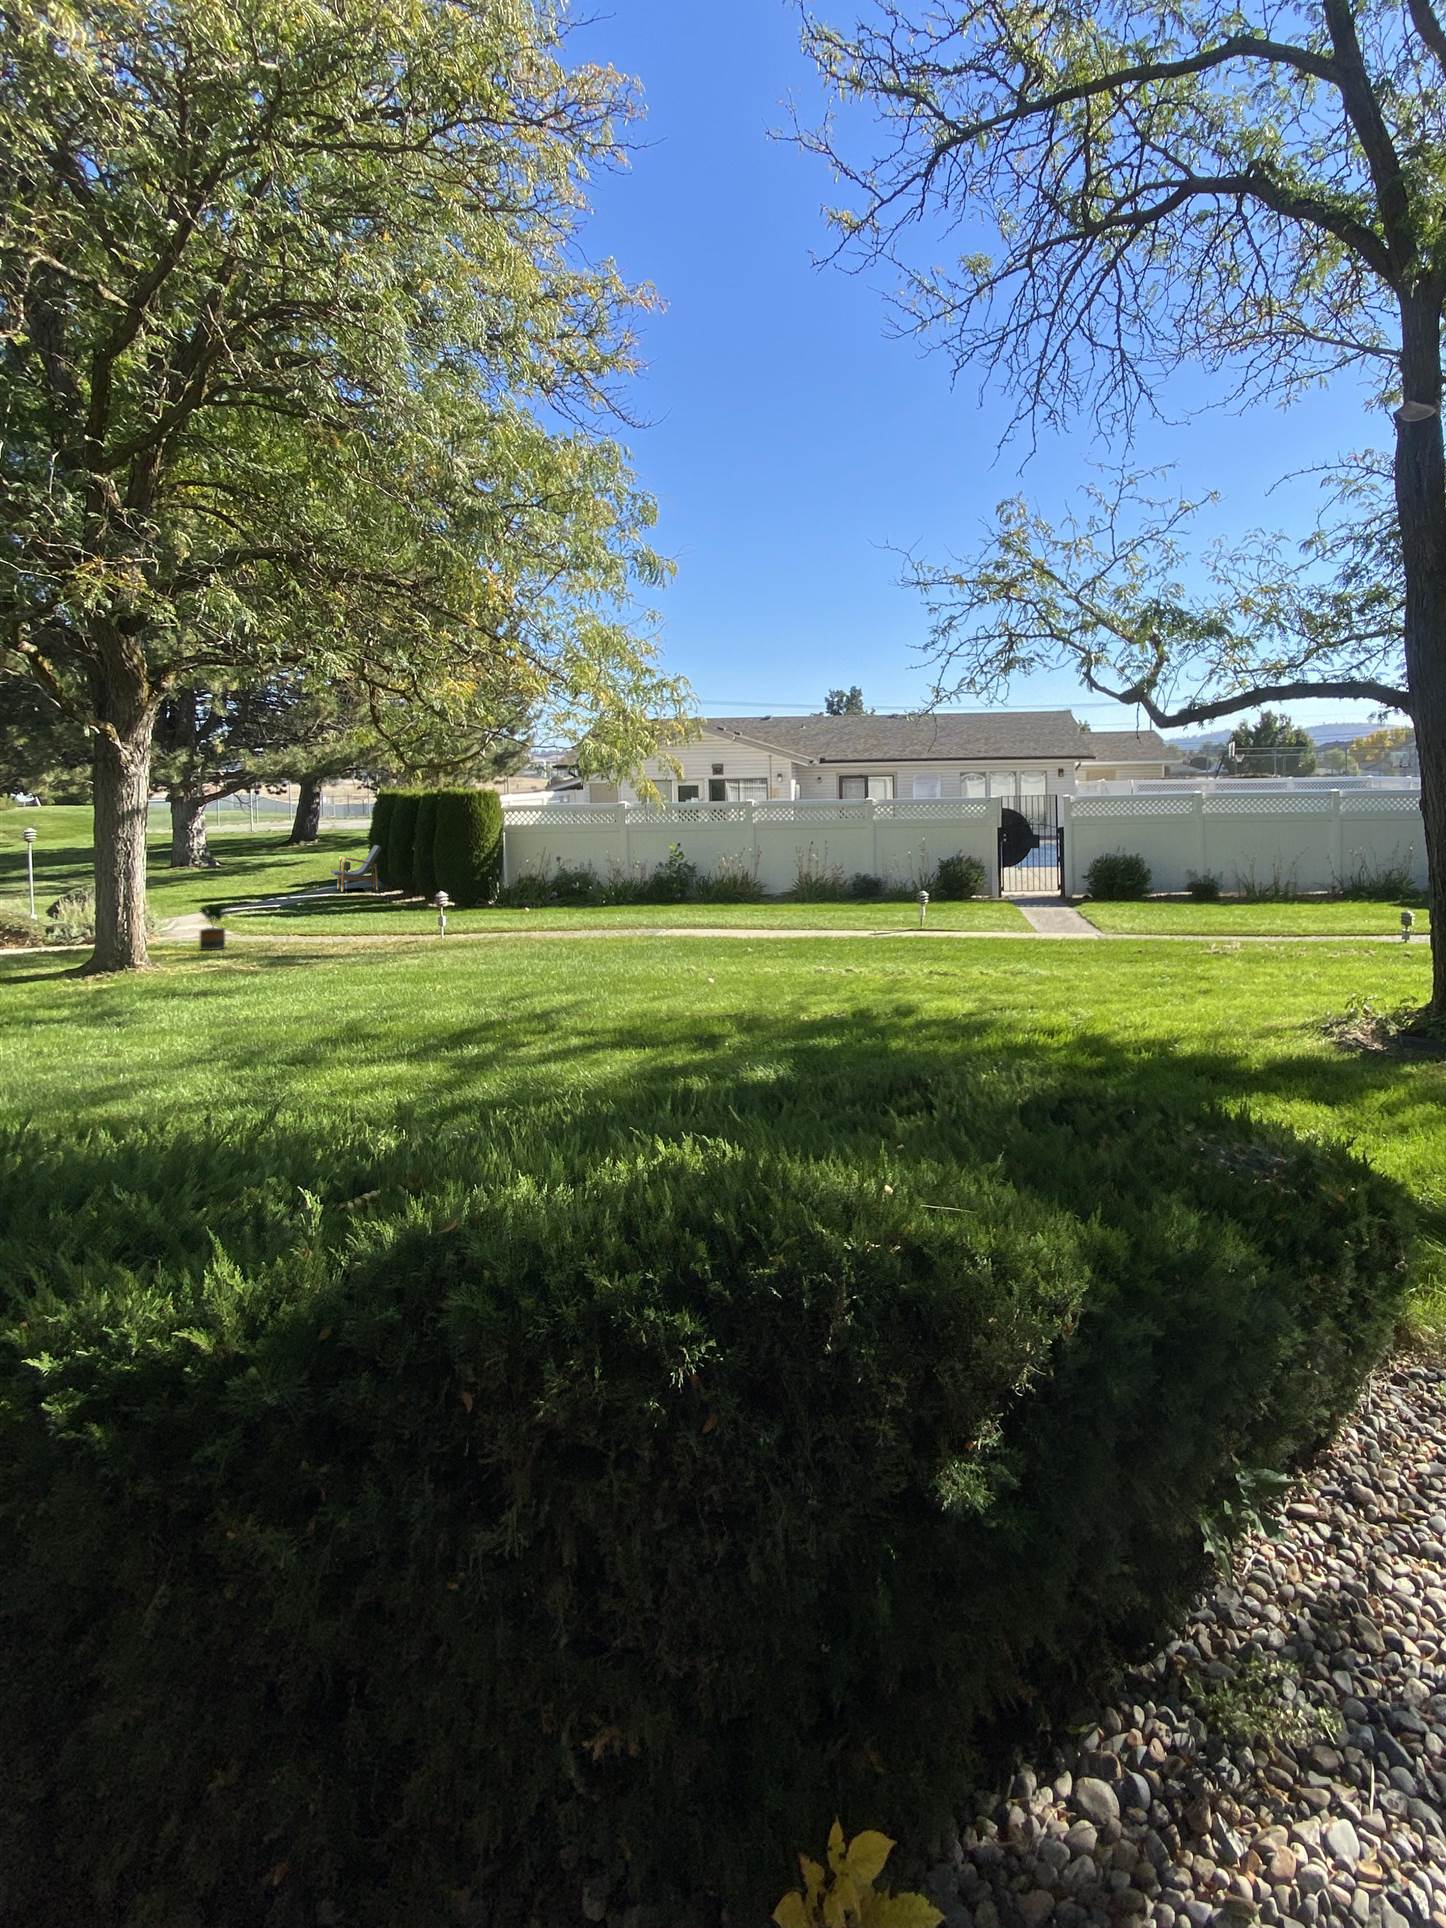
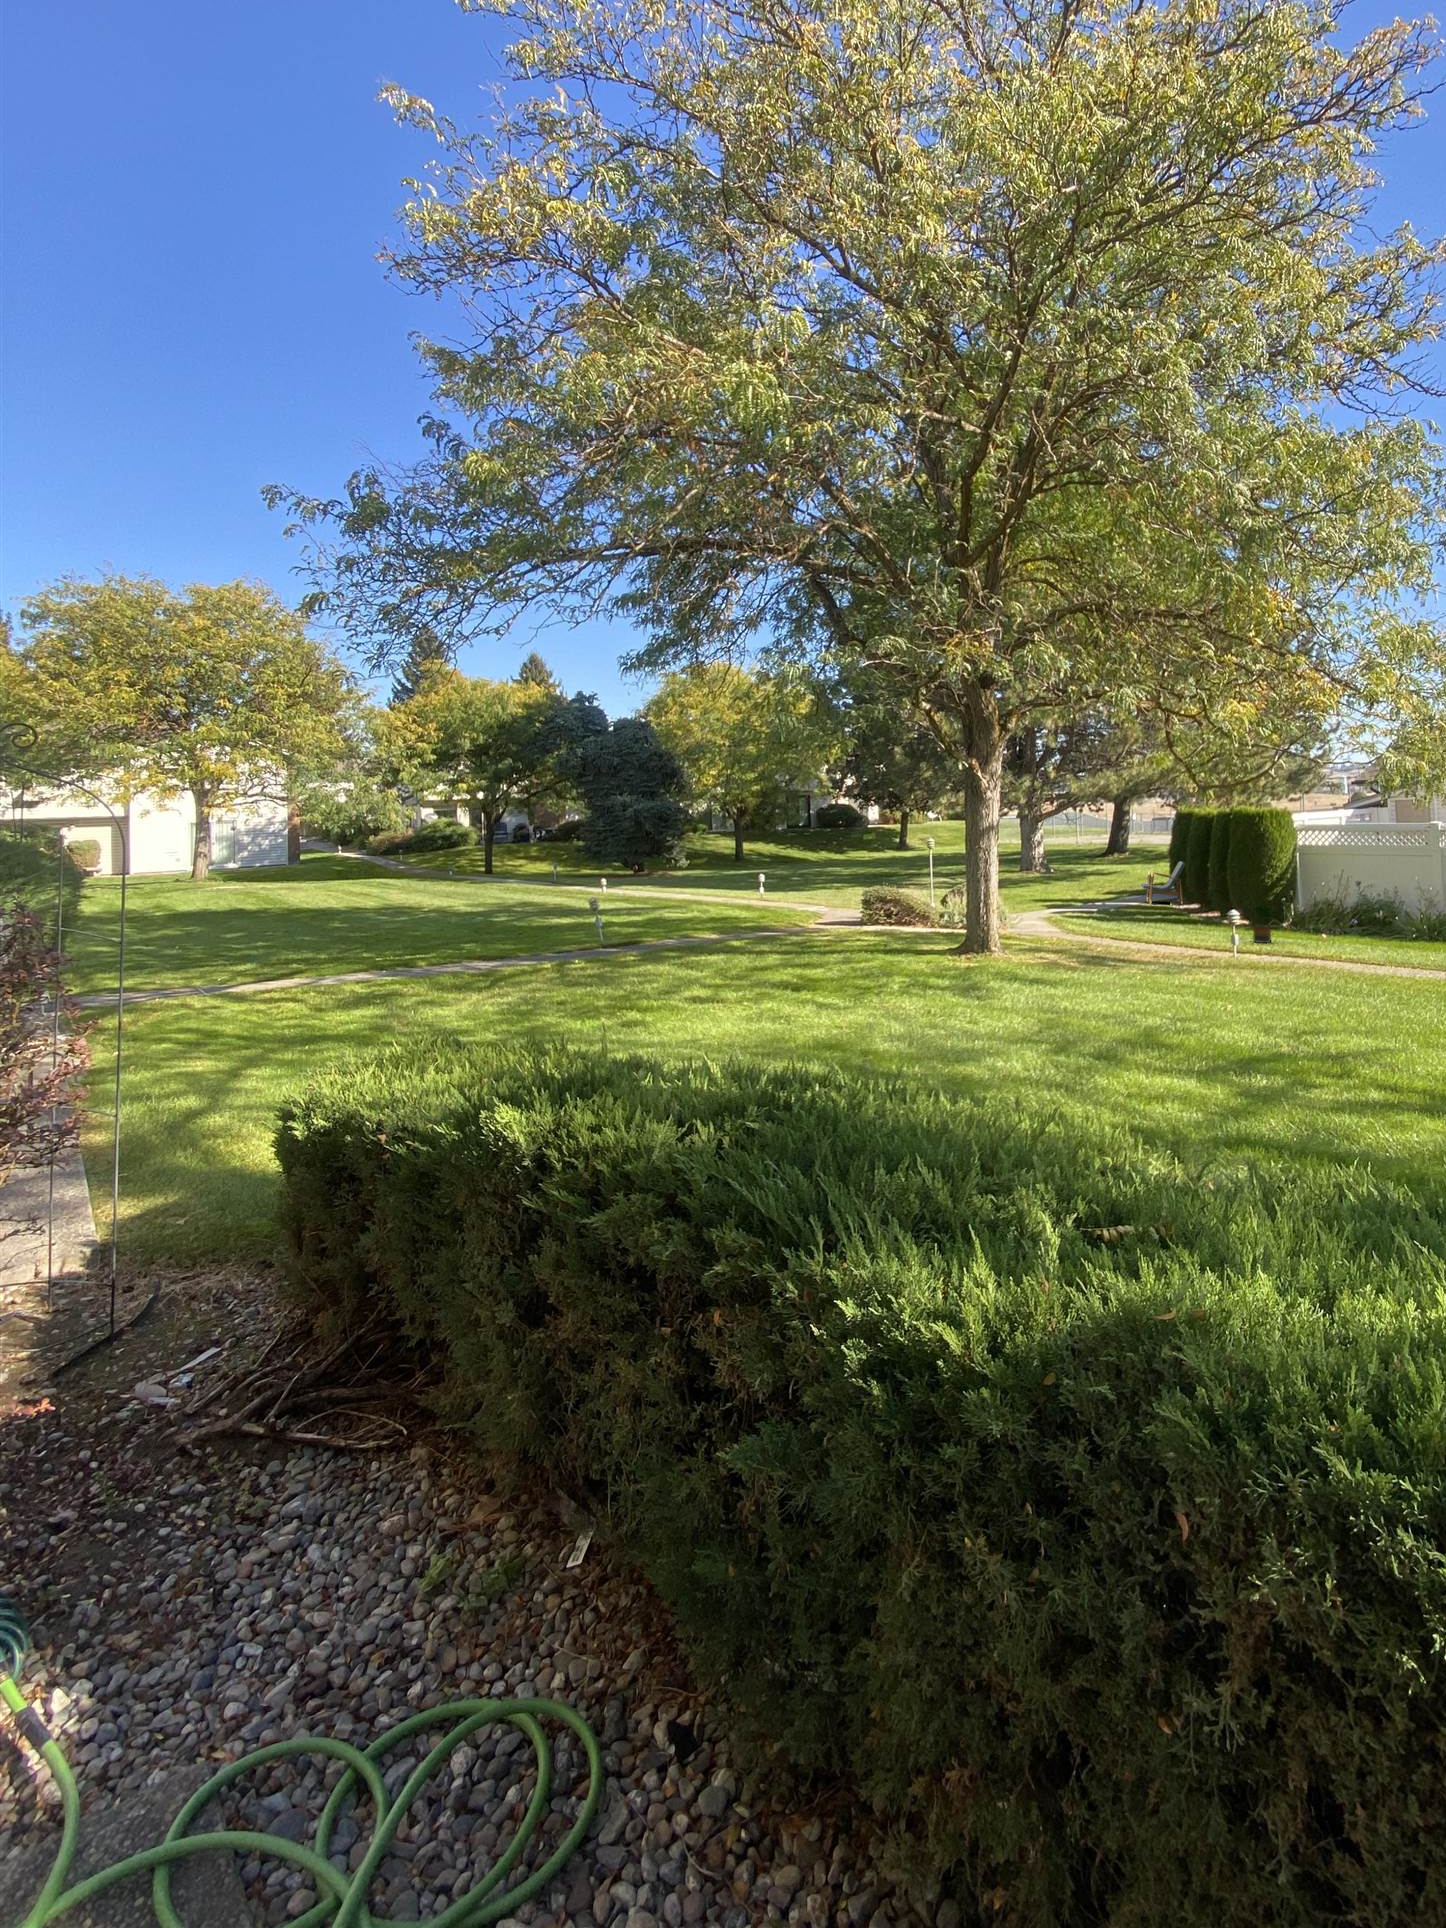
potted tree: present [199,904,229,950] -> present [1251,905,1275,943]

